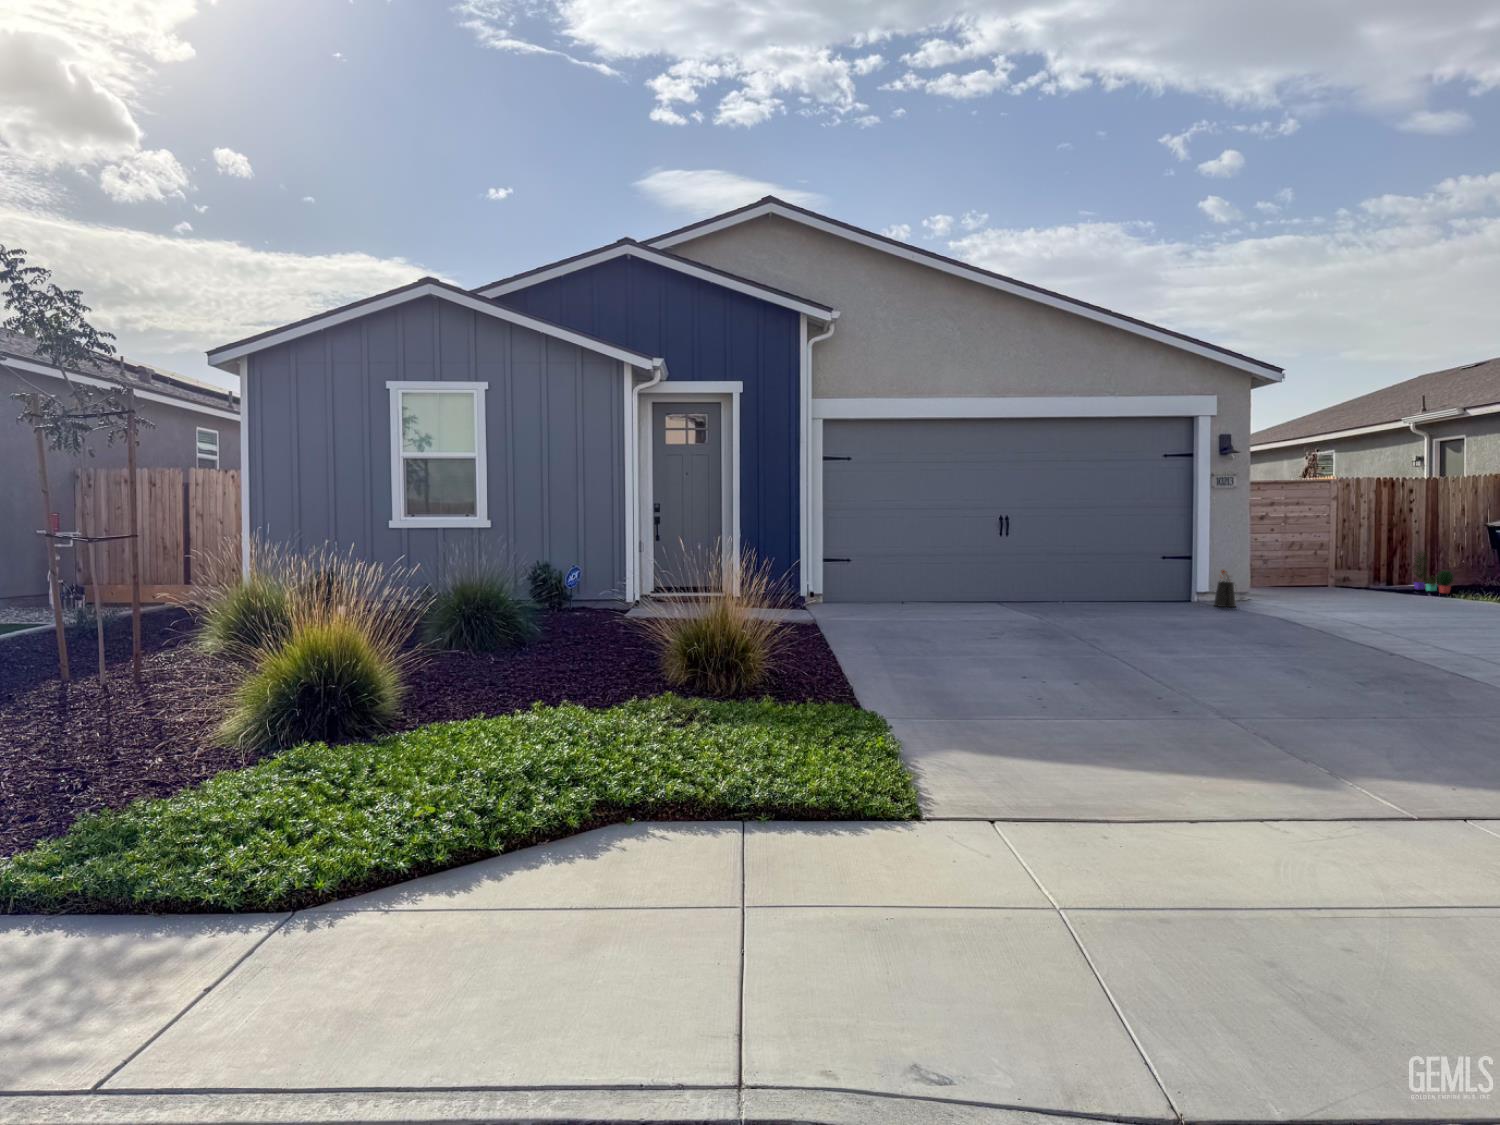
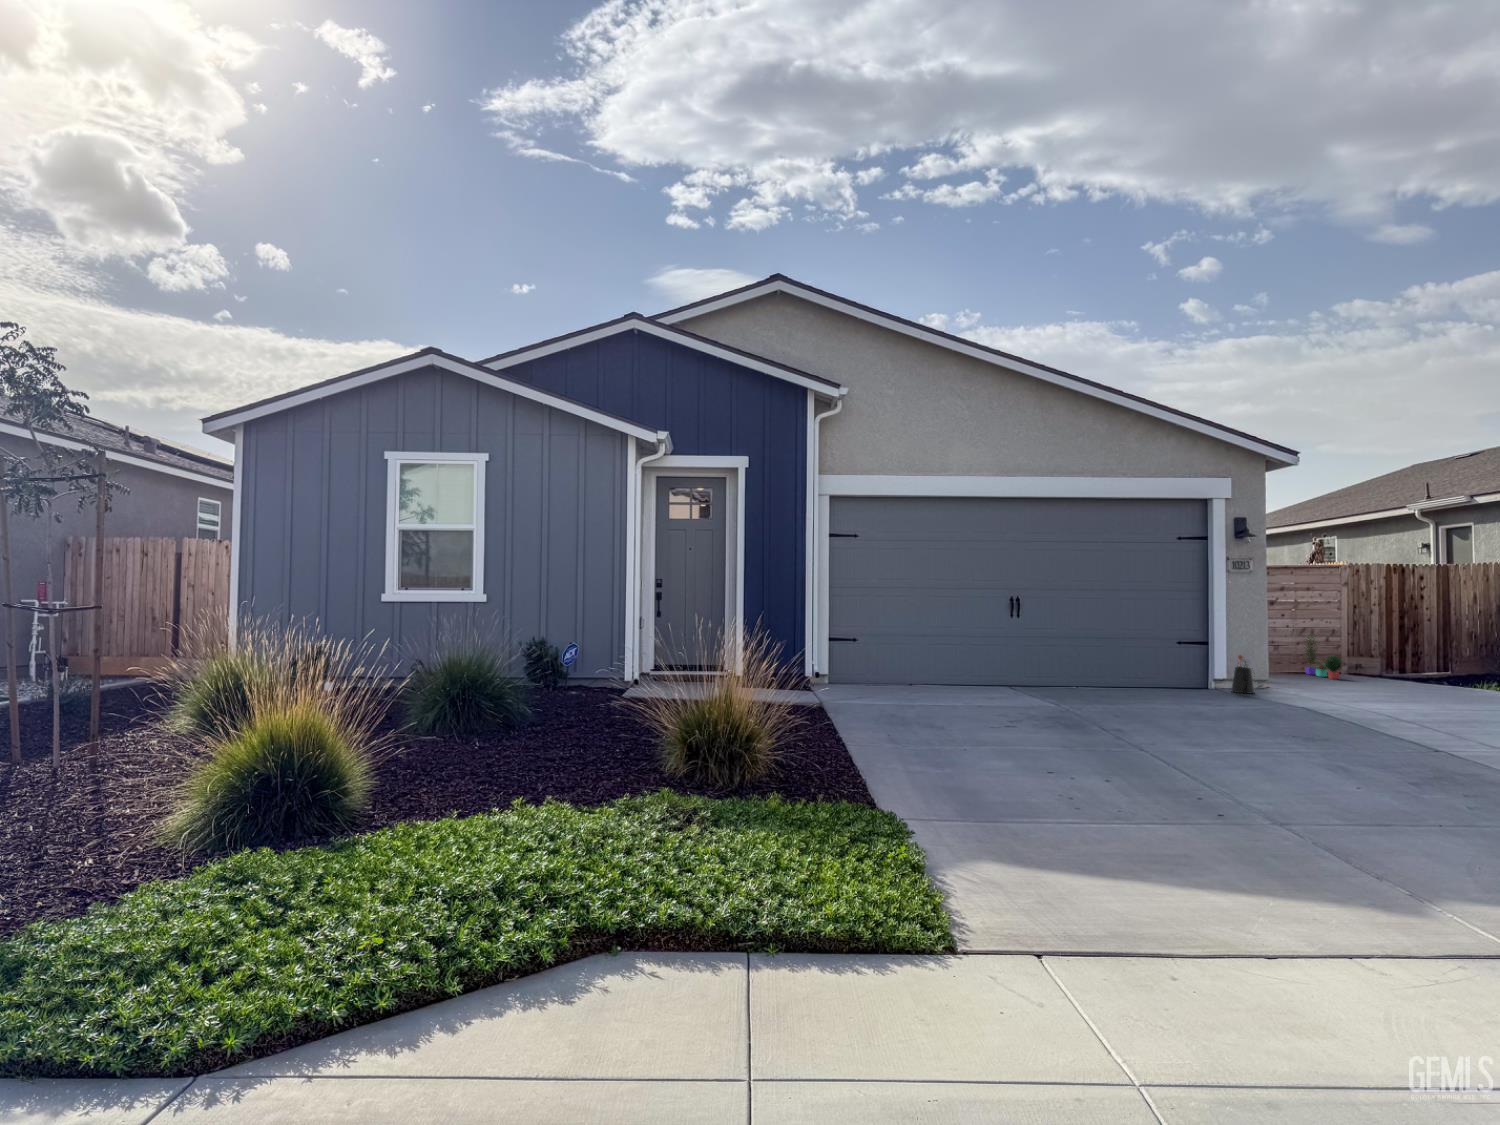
potted plant: present [1413,552,1453,593] -> present [1304,636,1343,679]

